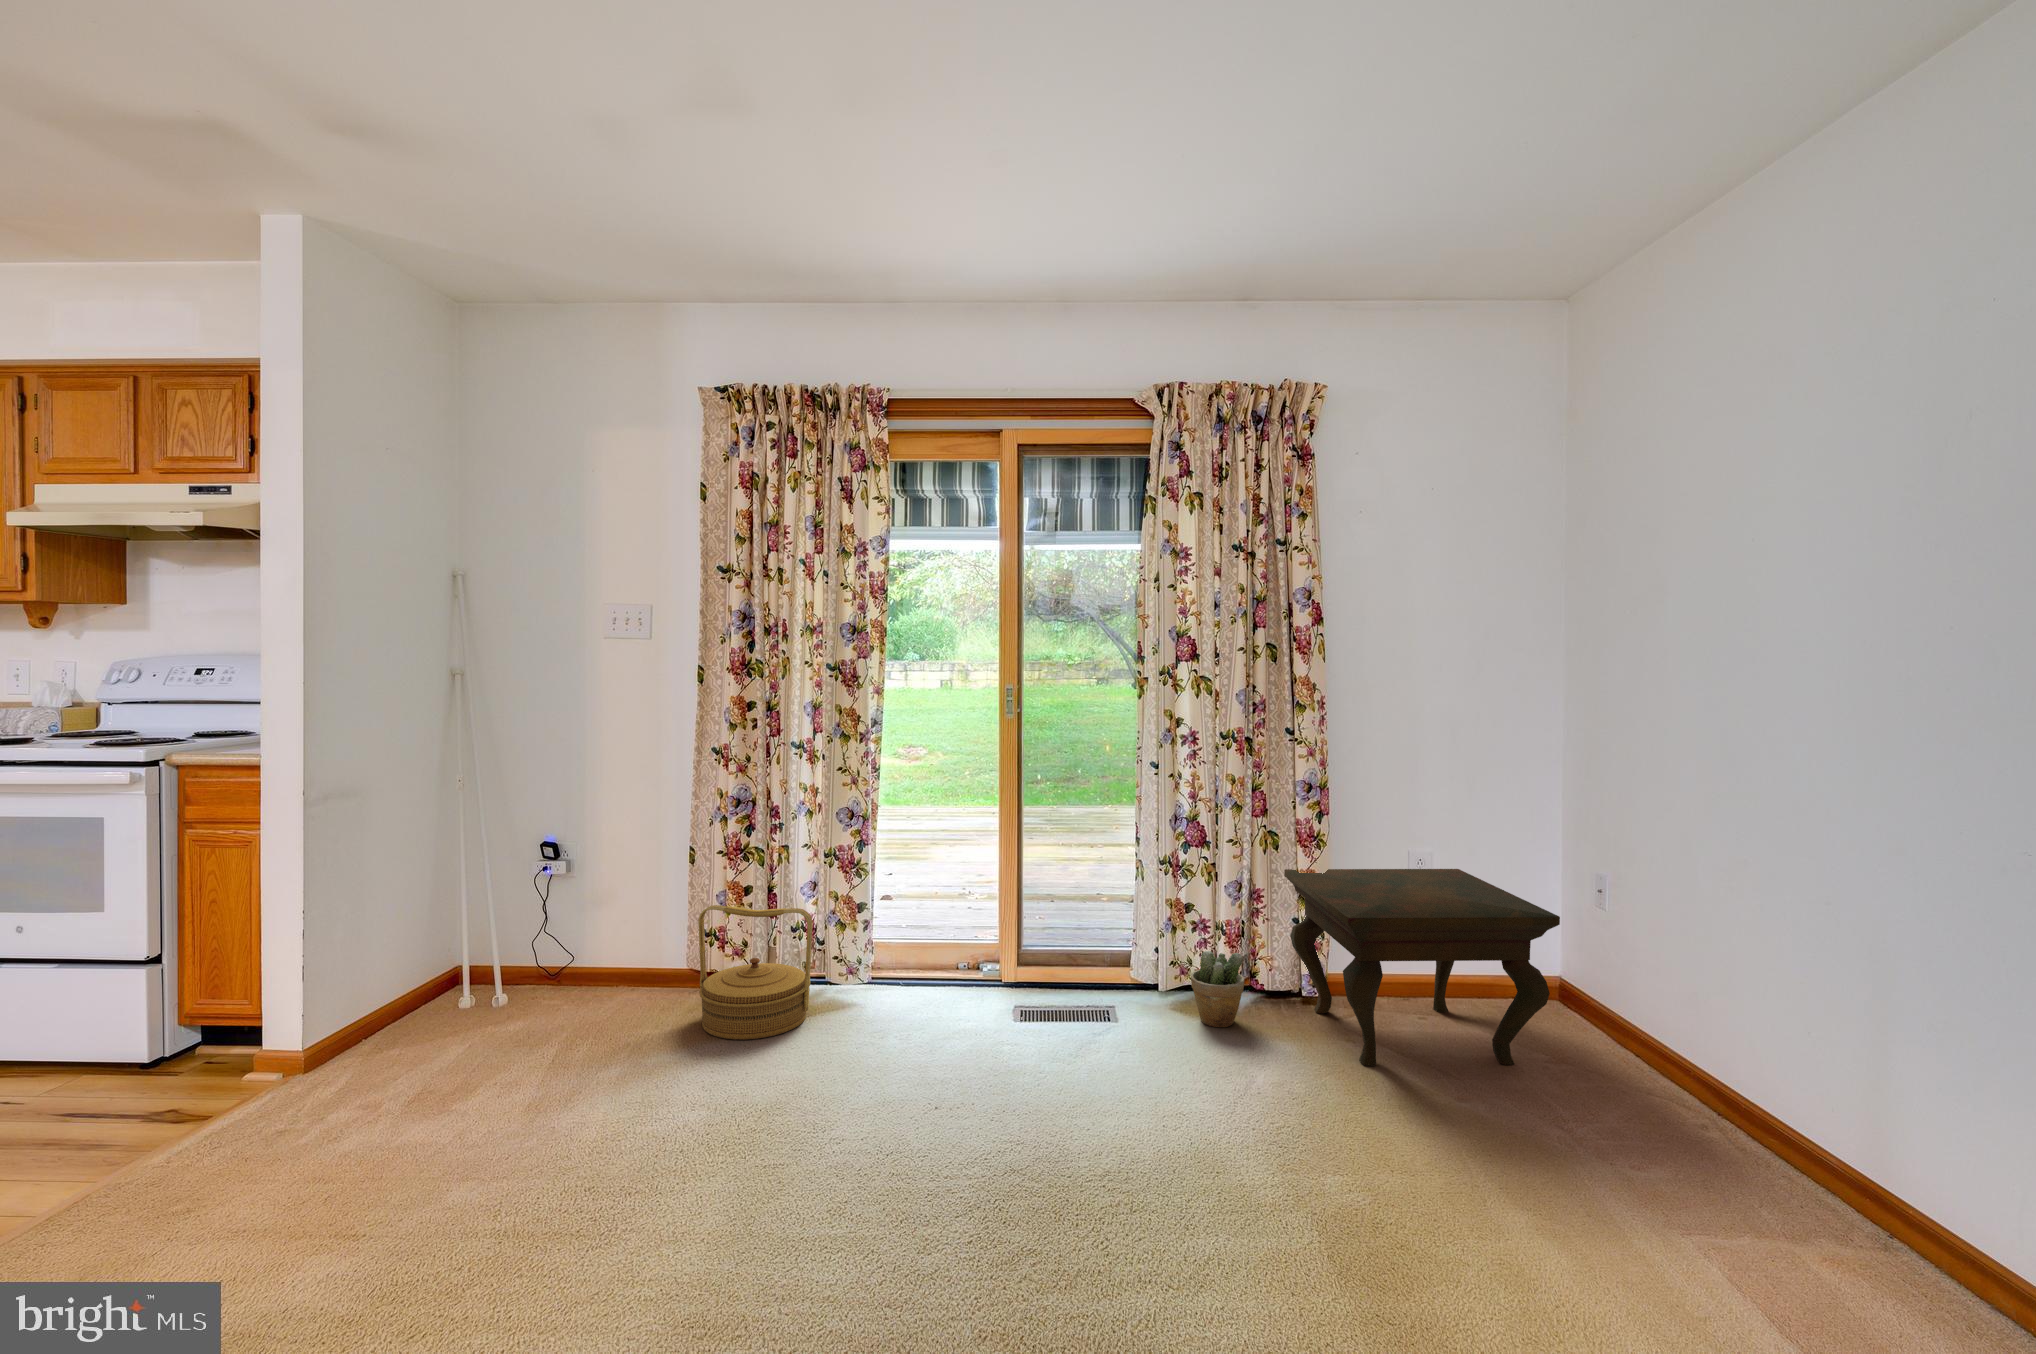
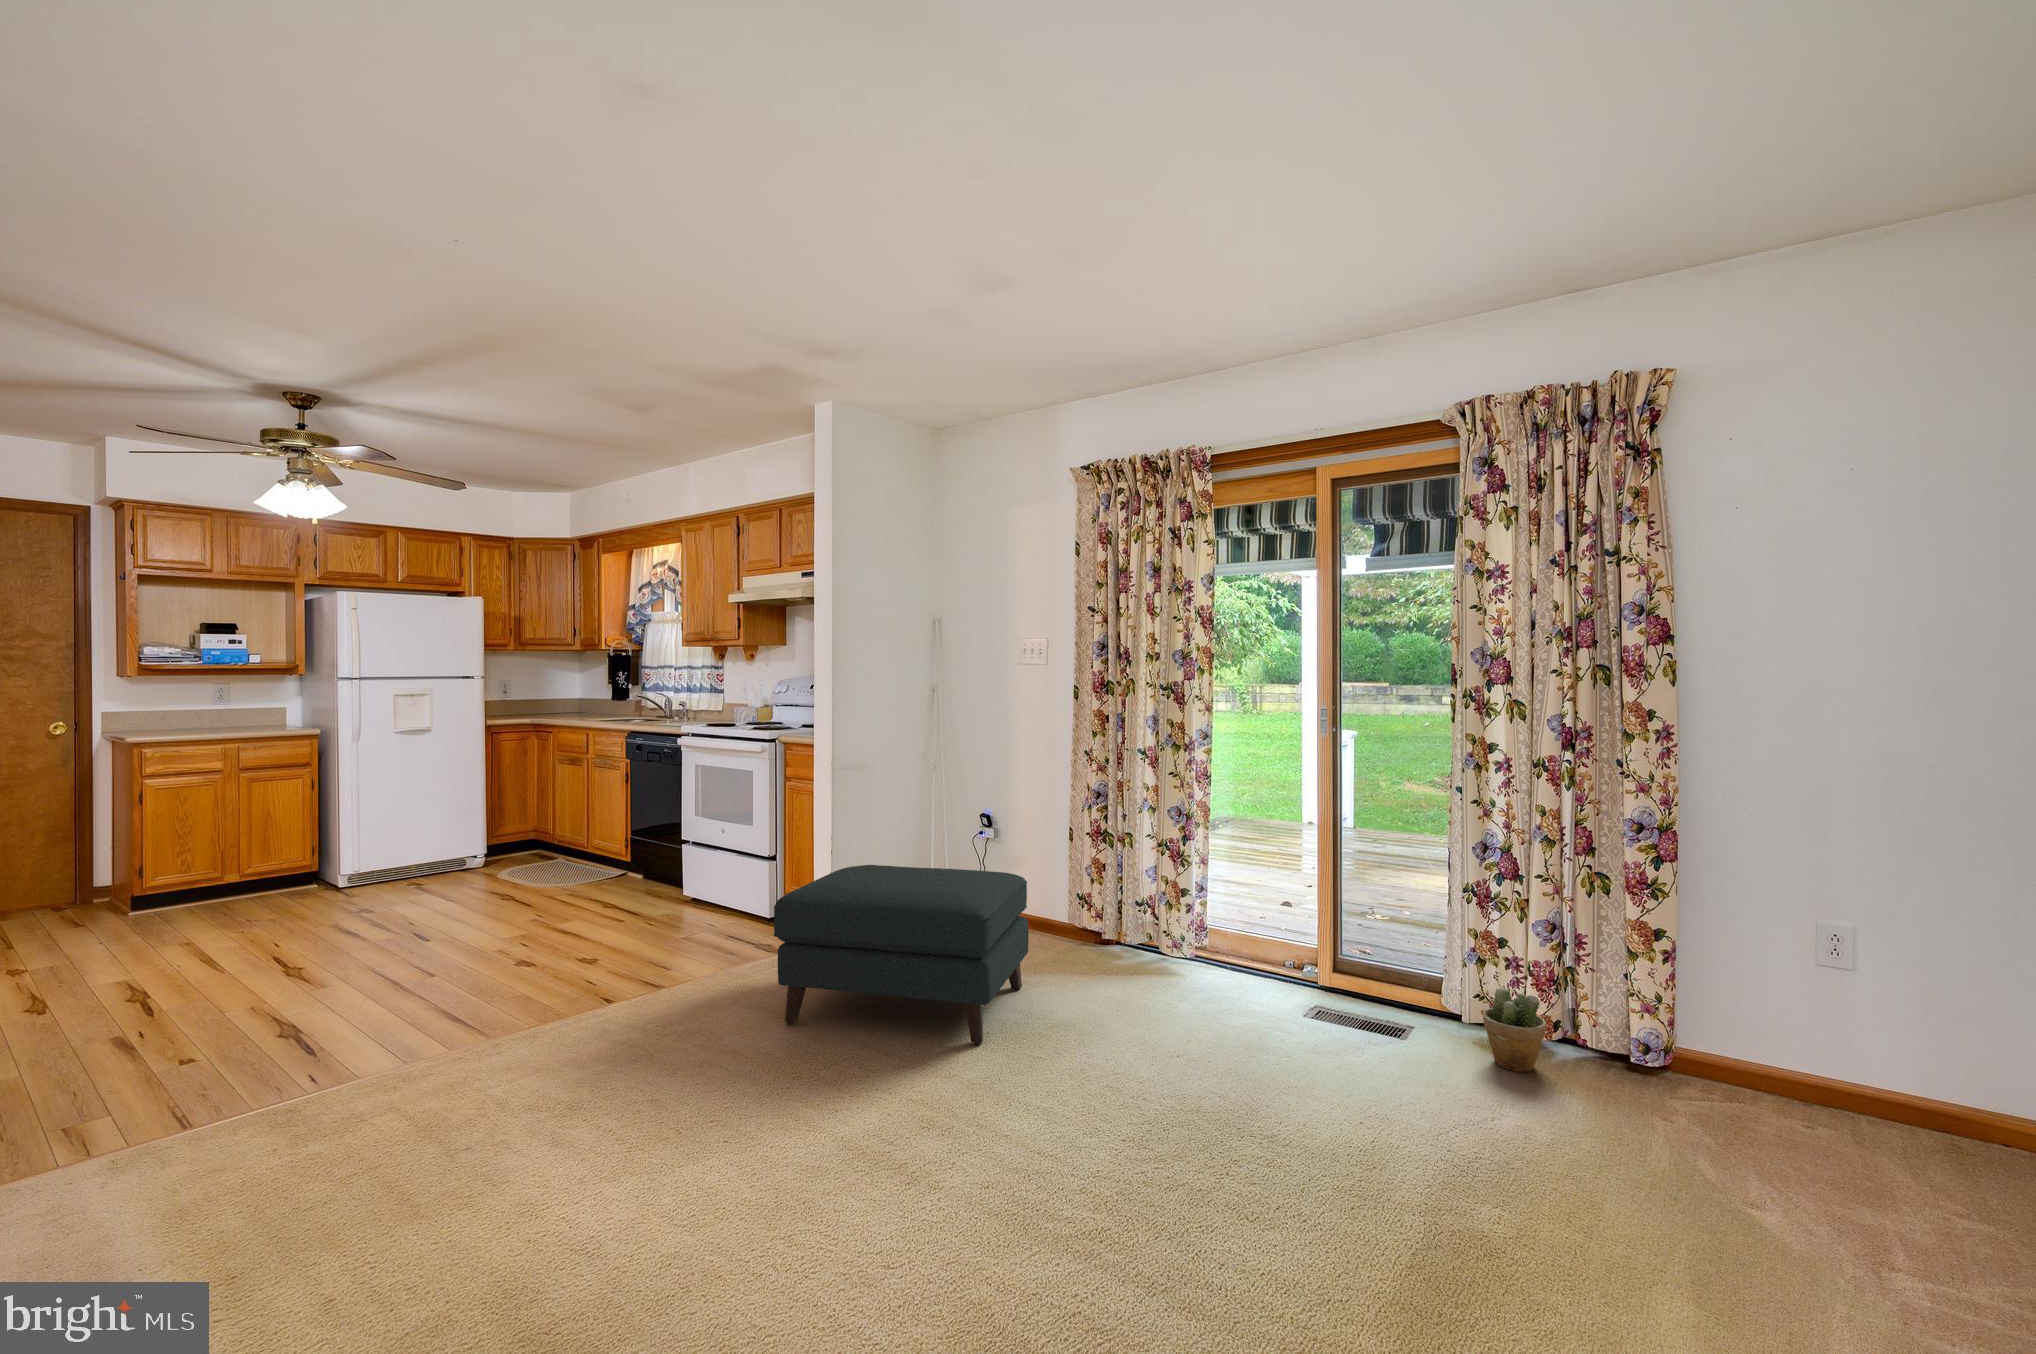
side table: present [1284,869,1560,1066] -> none [1615,918,1955,1207]
woven basket: present [698,905,813,1040] -> none [1054,873,1139,982]
ottoman: none [307,918,701,1225] -> present [774,865,1029,1045]

